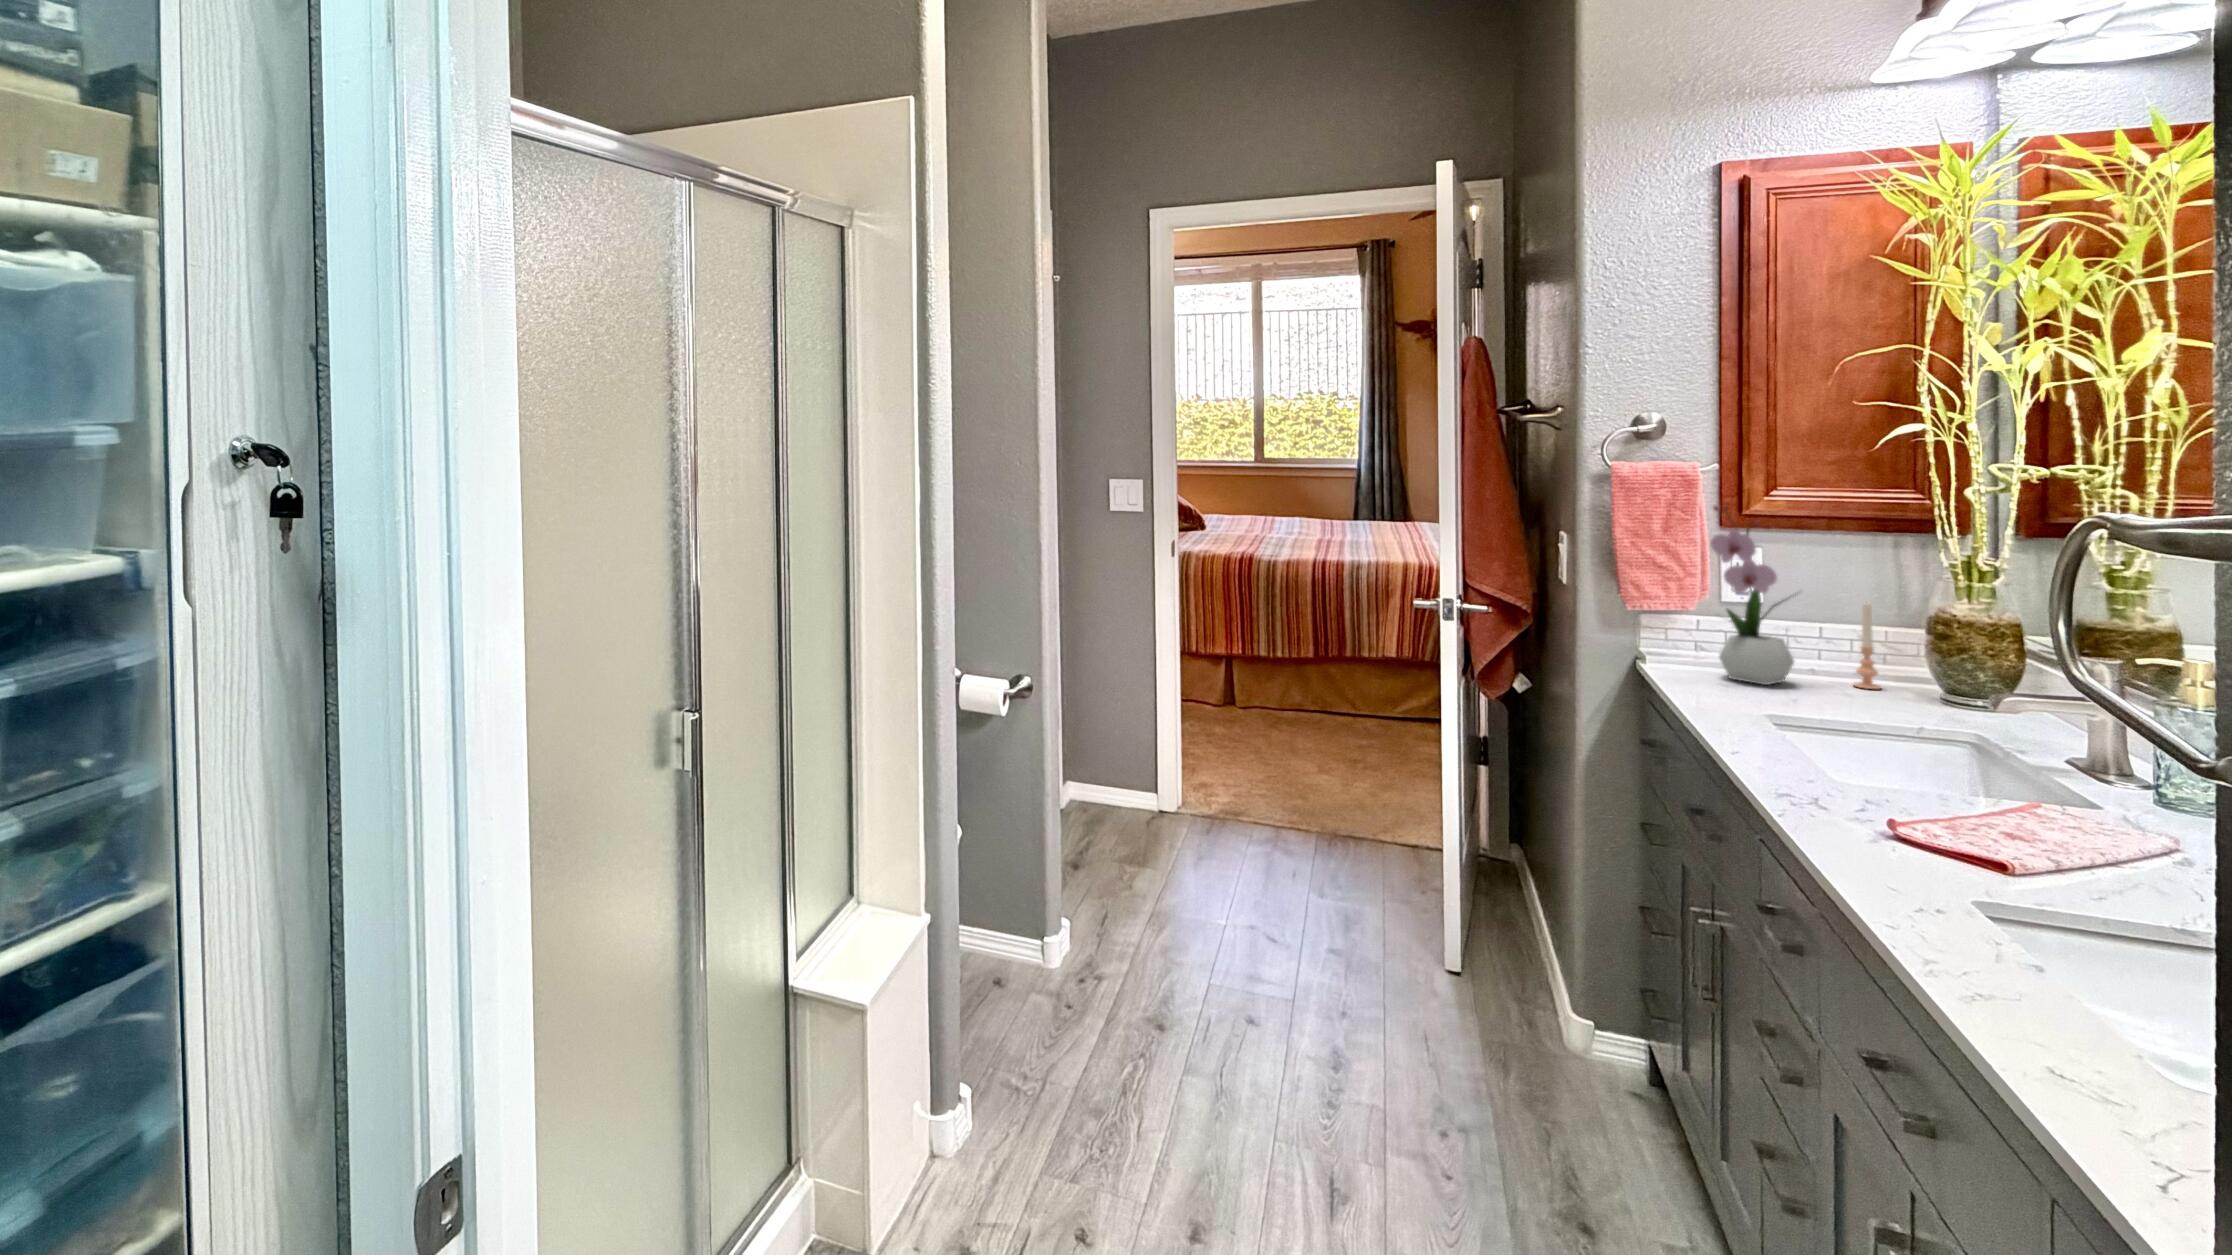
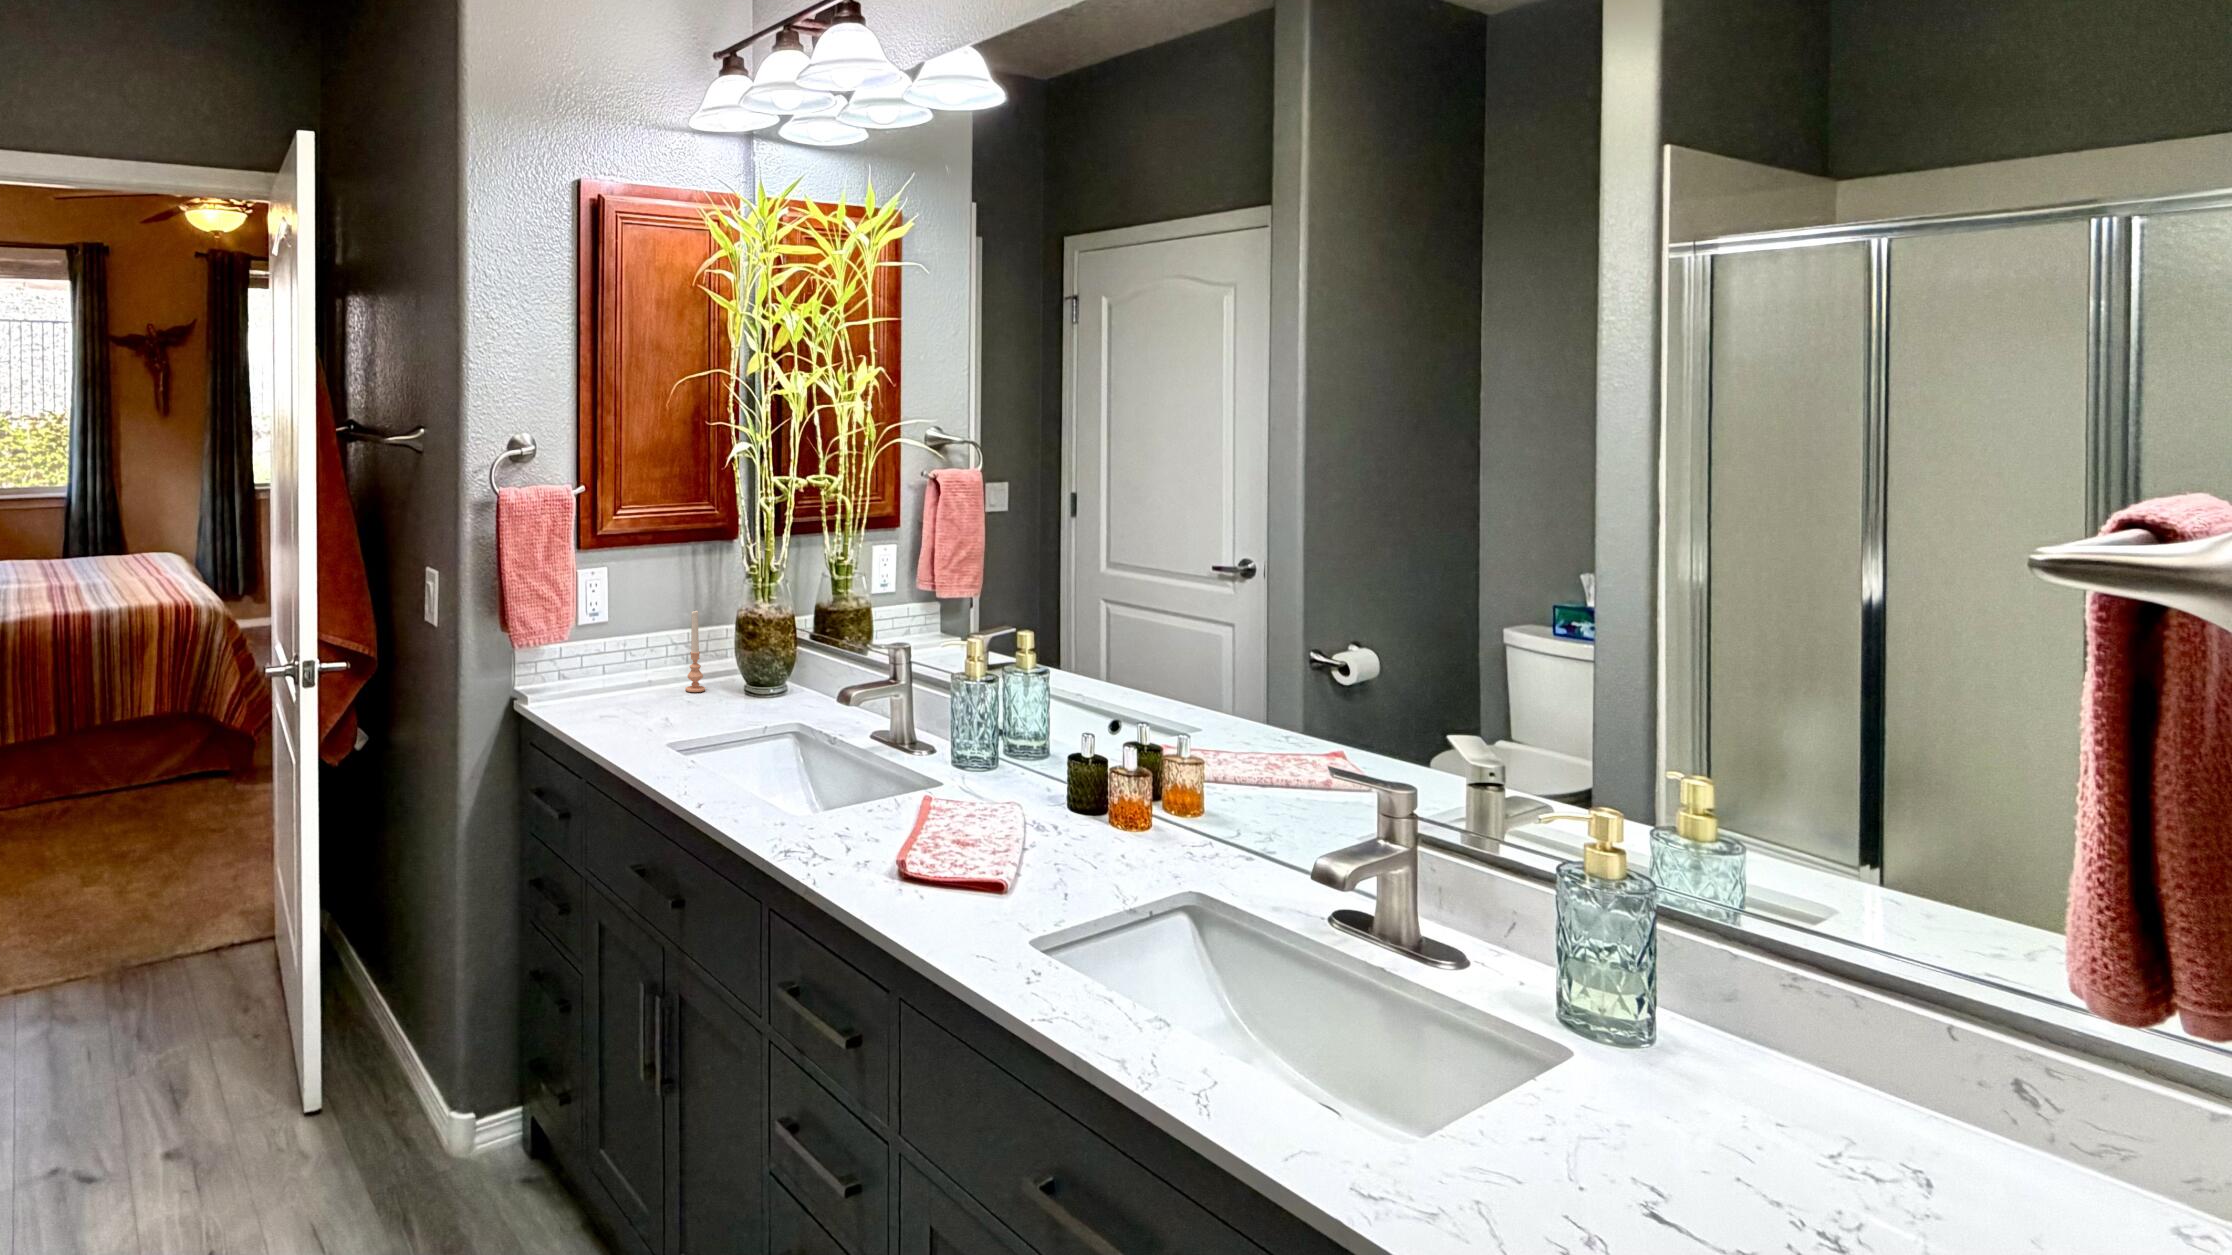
flower arrangement: present [1711,505,1796,685] -> none [595,529,656,708]

